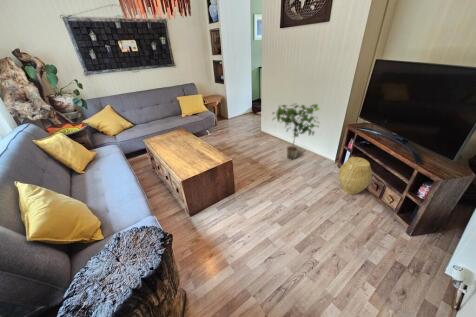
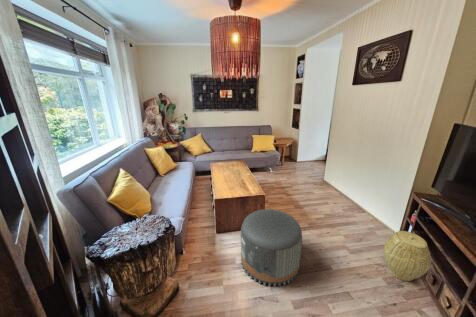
potted plant: present [273,104,319,159] -> none [323,156,381,217]
pouf: none [226,171,289,247] -> present [241,209,302,287]

